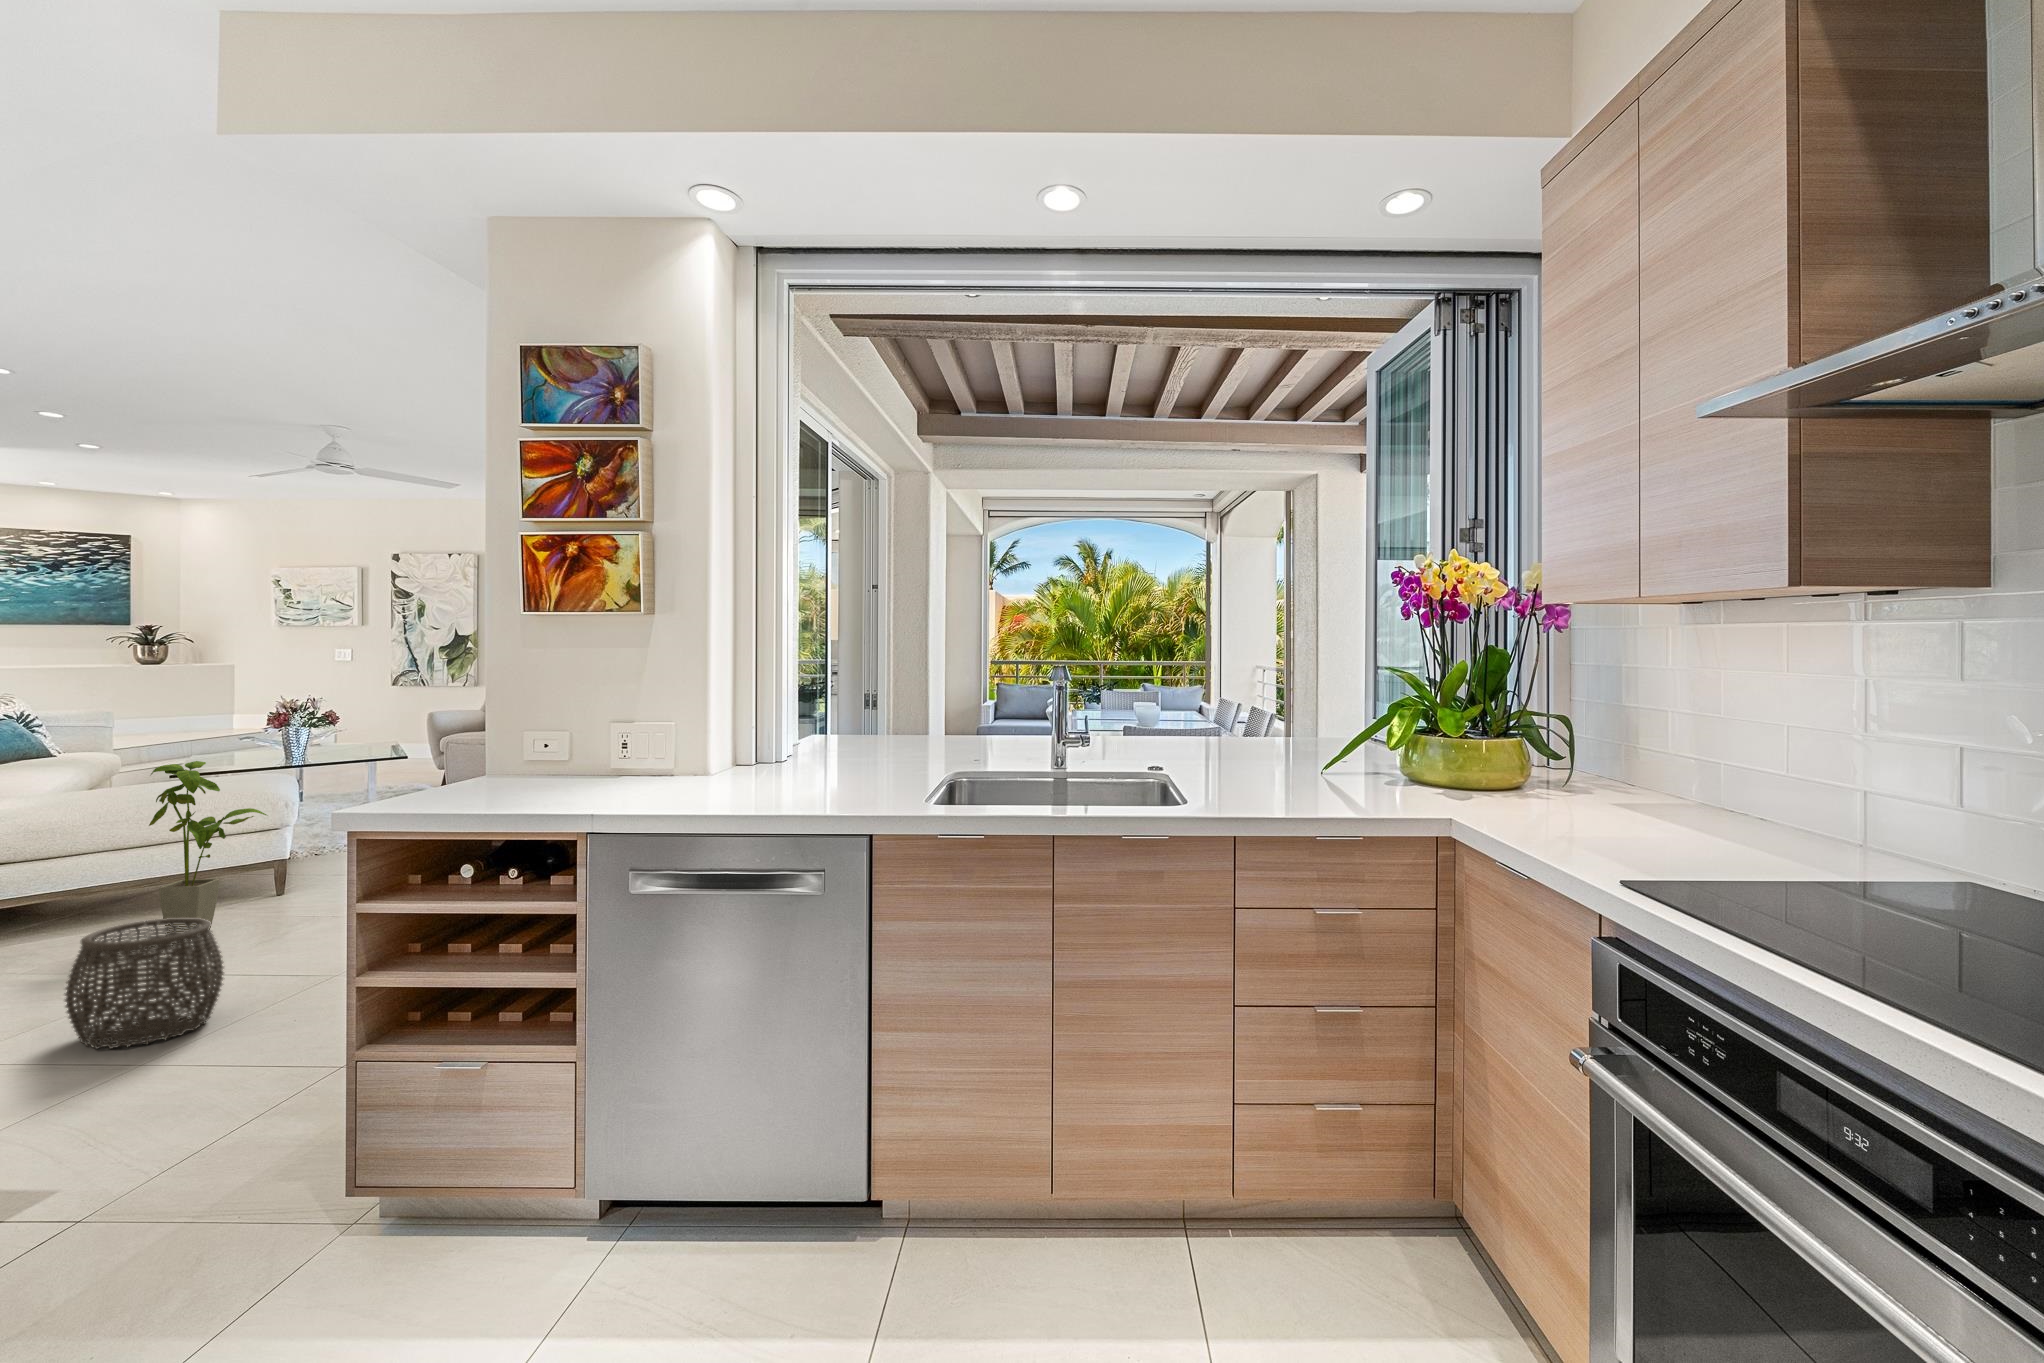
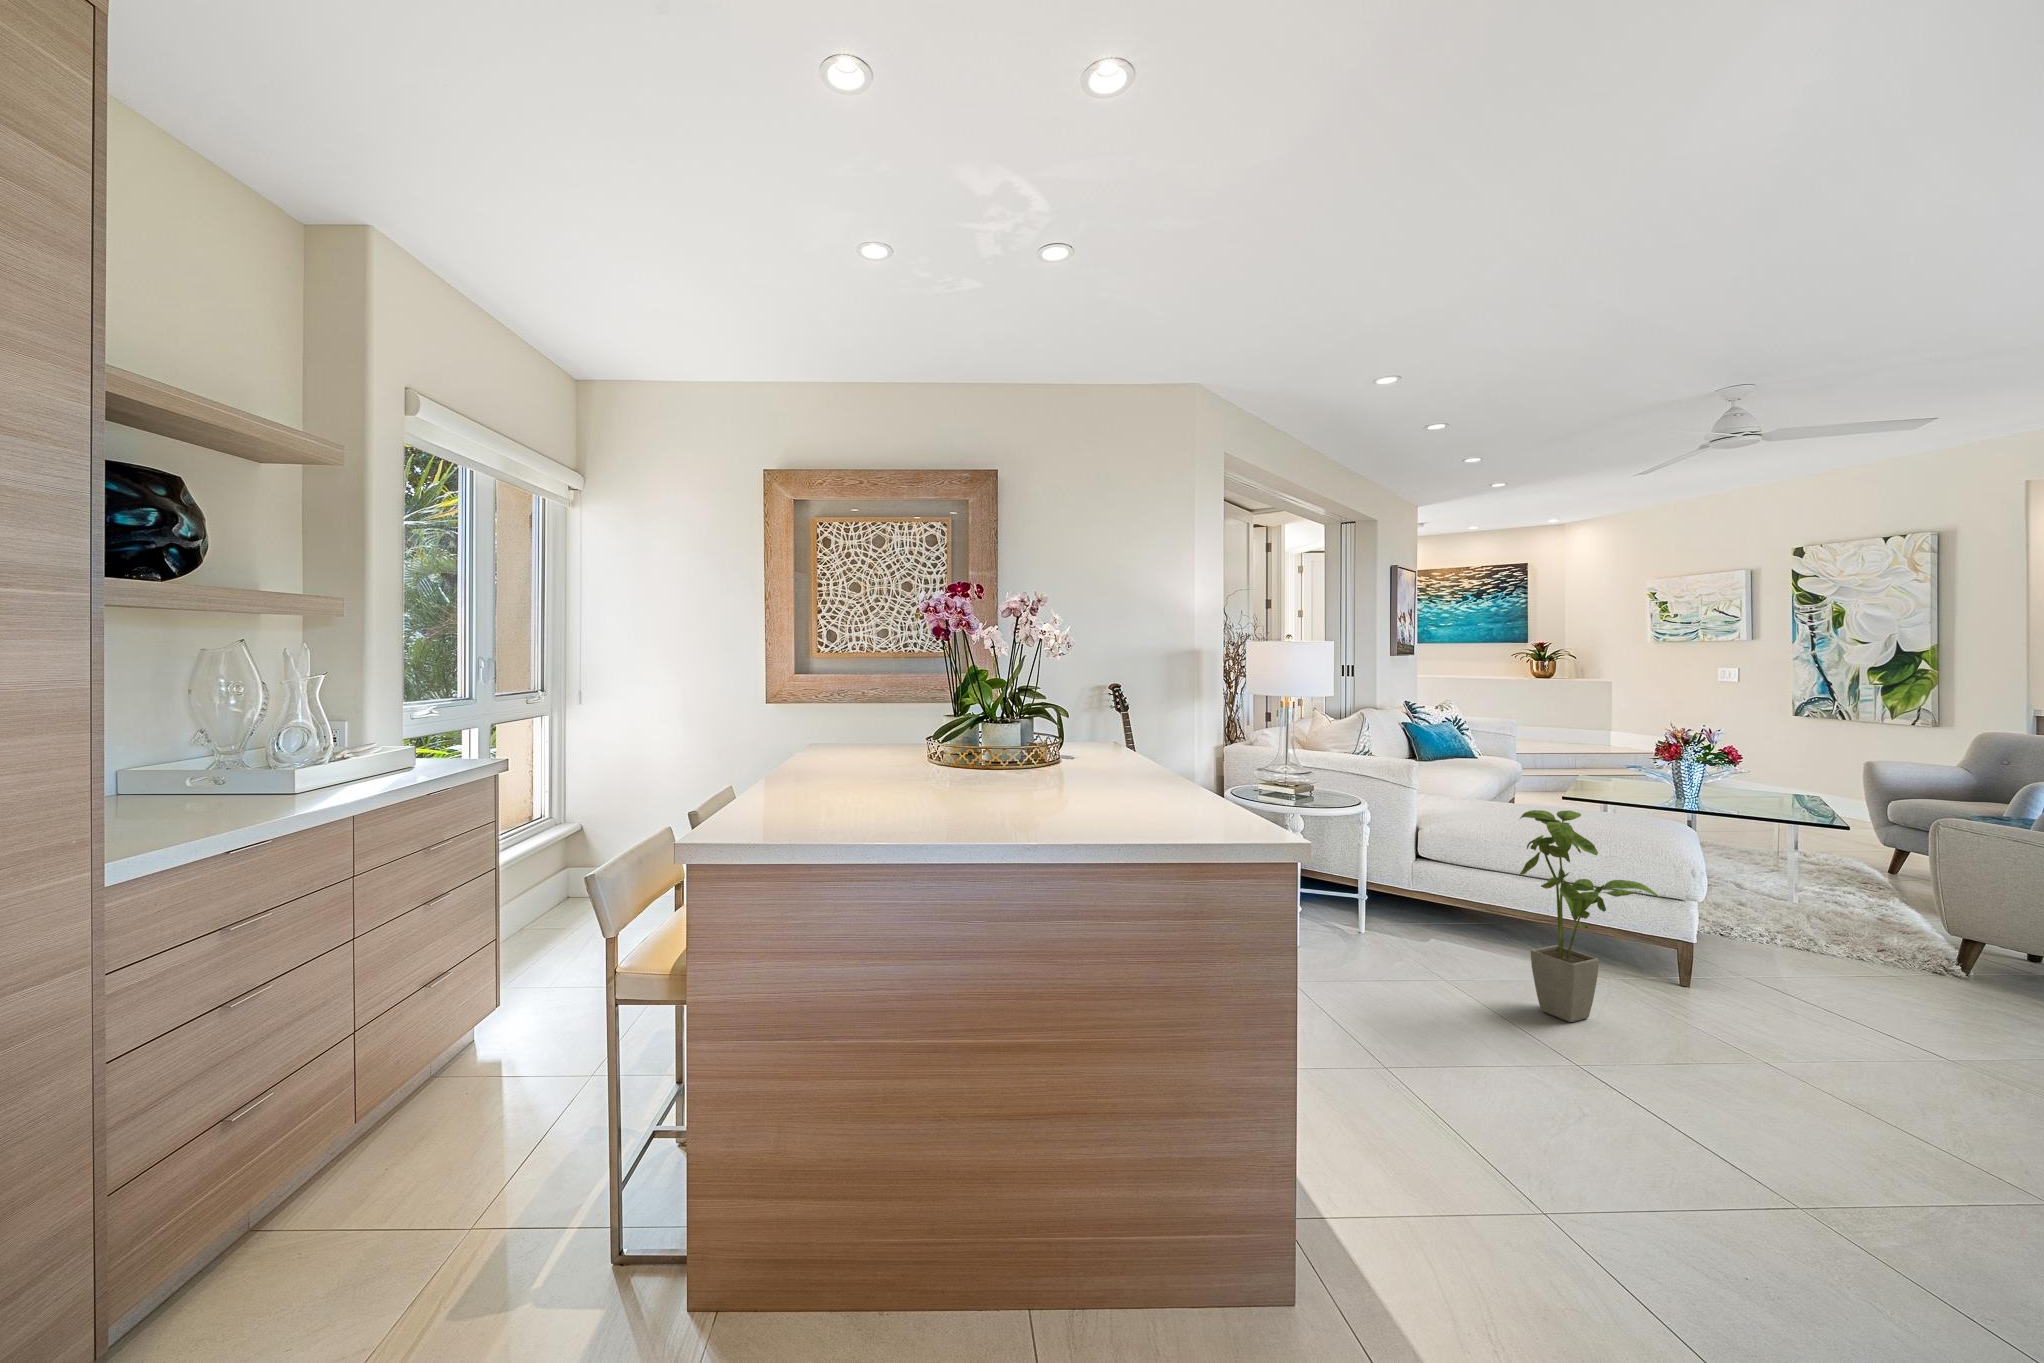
woven basket: present [65,917,224,1049] -> none [1405,1037,1603,1253]

